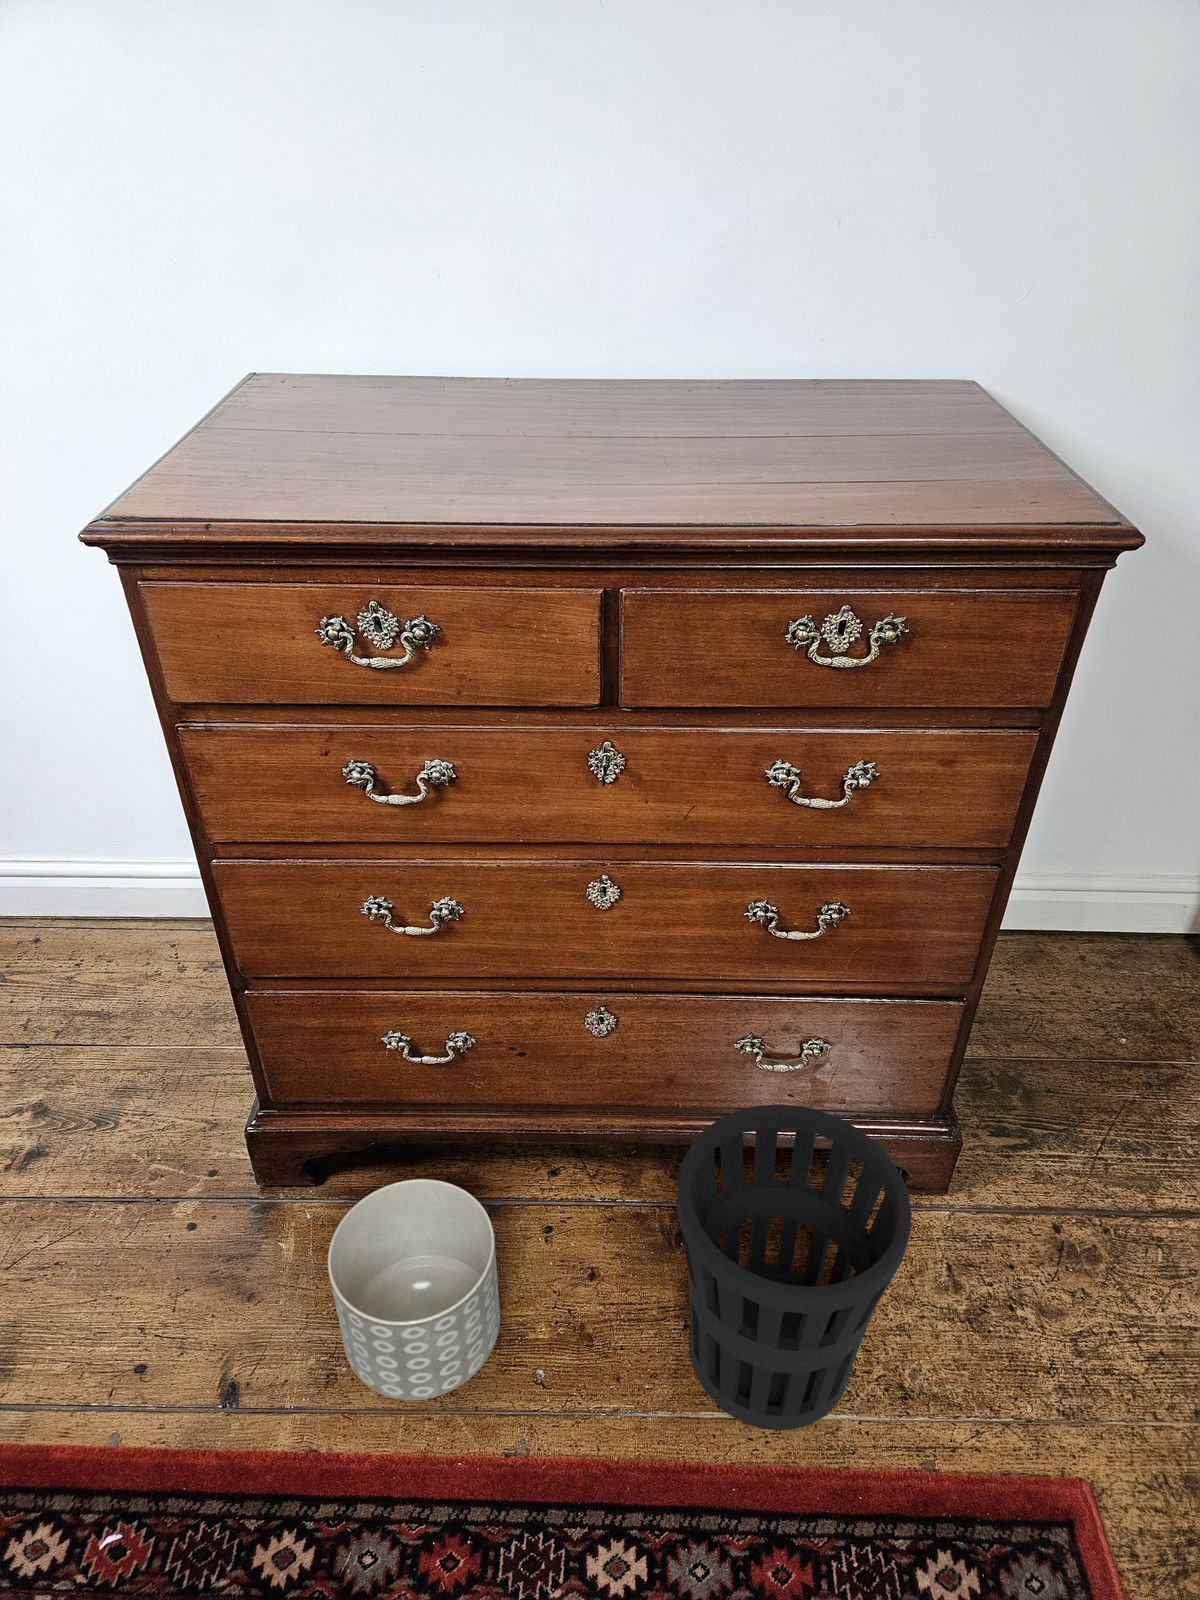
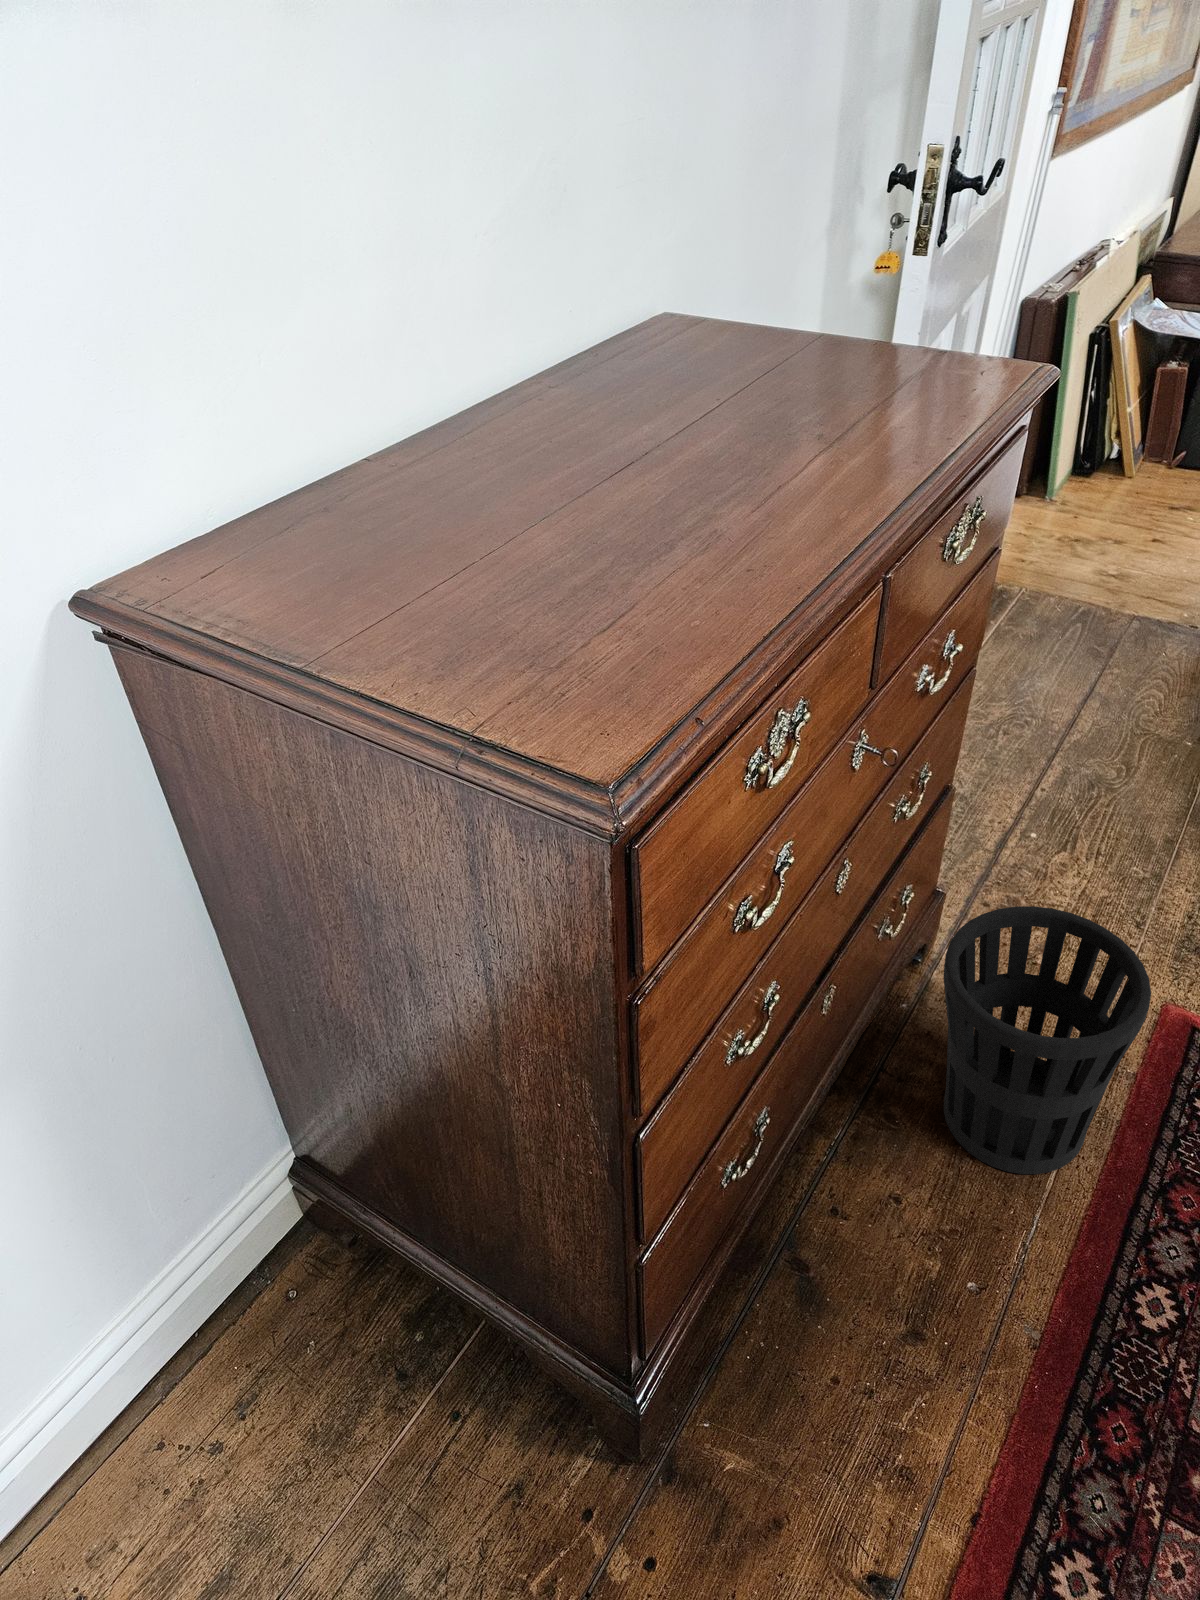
planter: present [328,1179,500,1400] -> none [821,1211,1002,1437]

